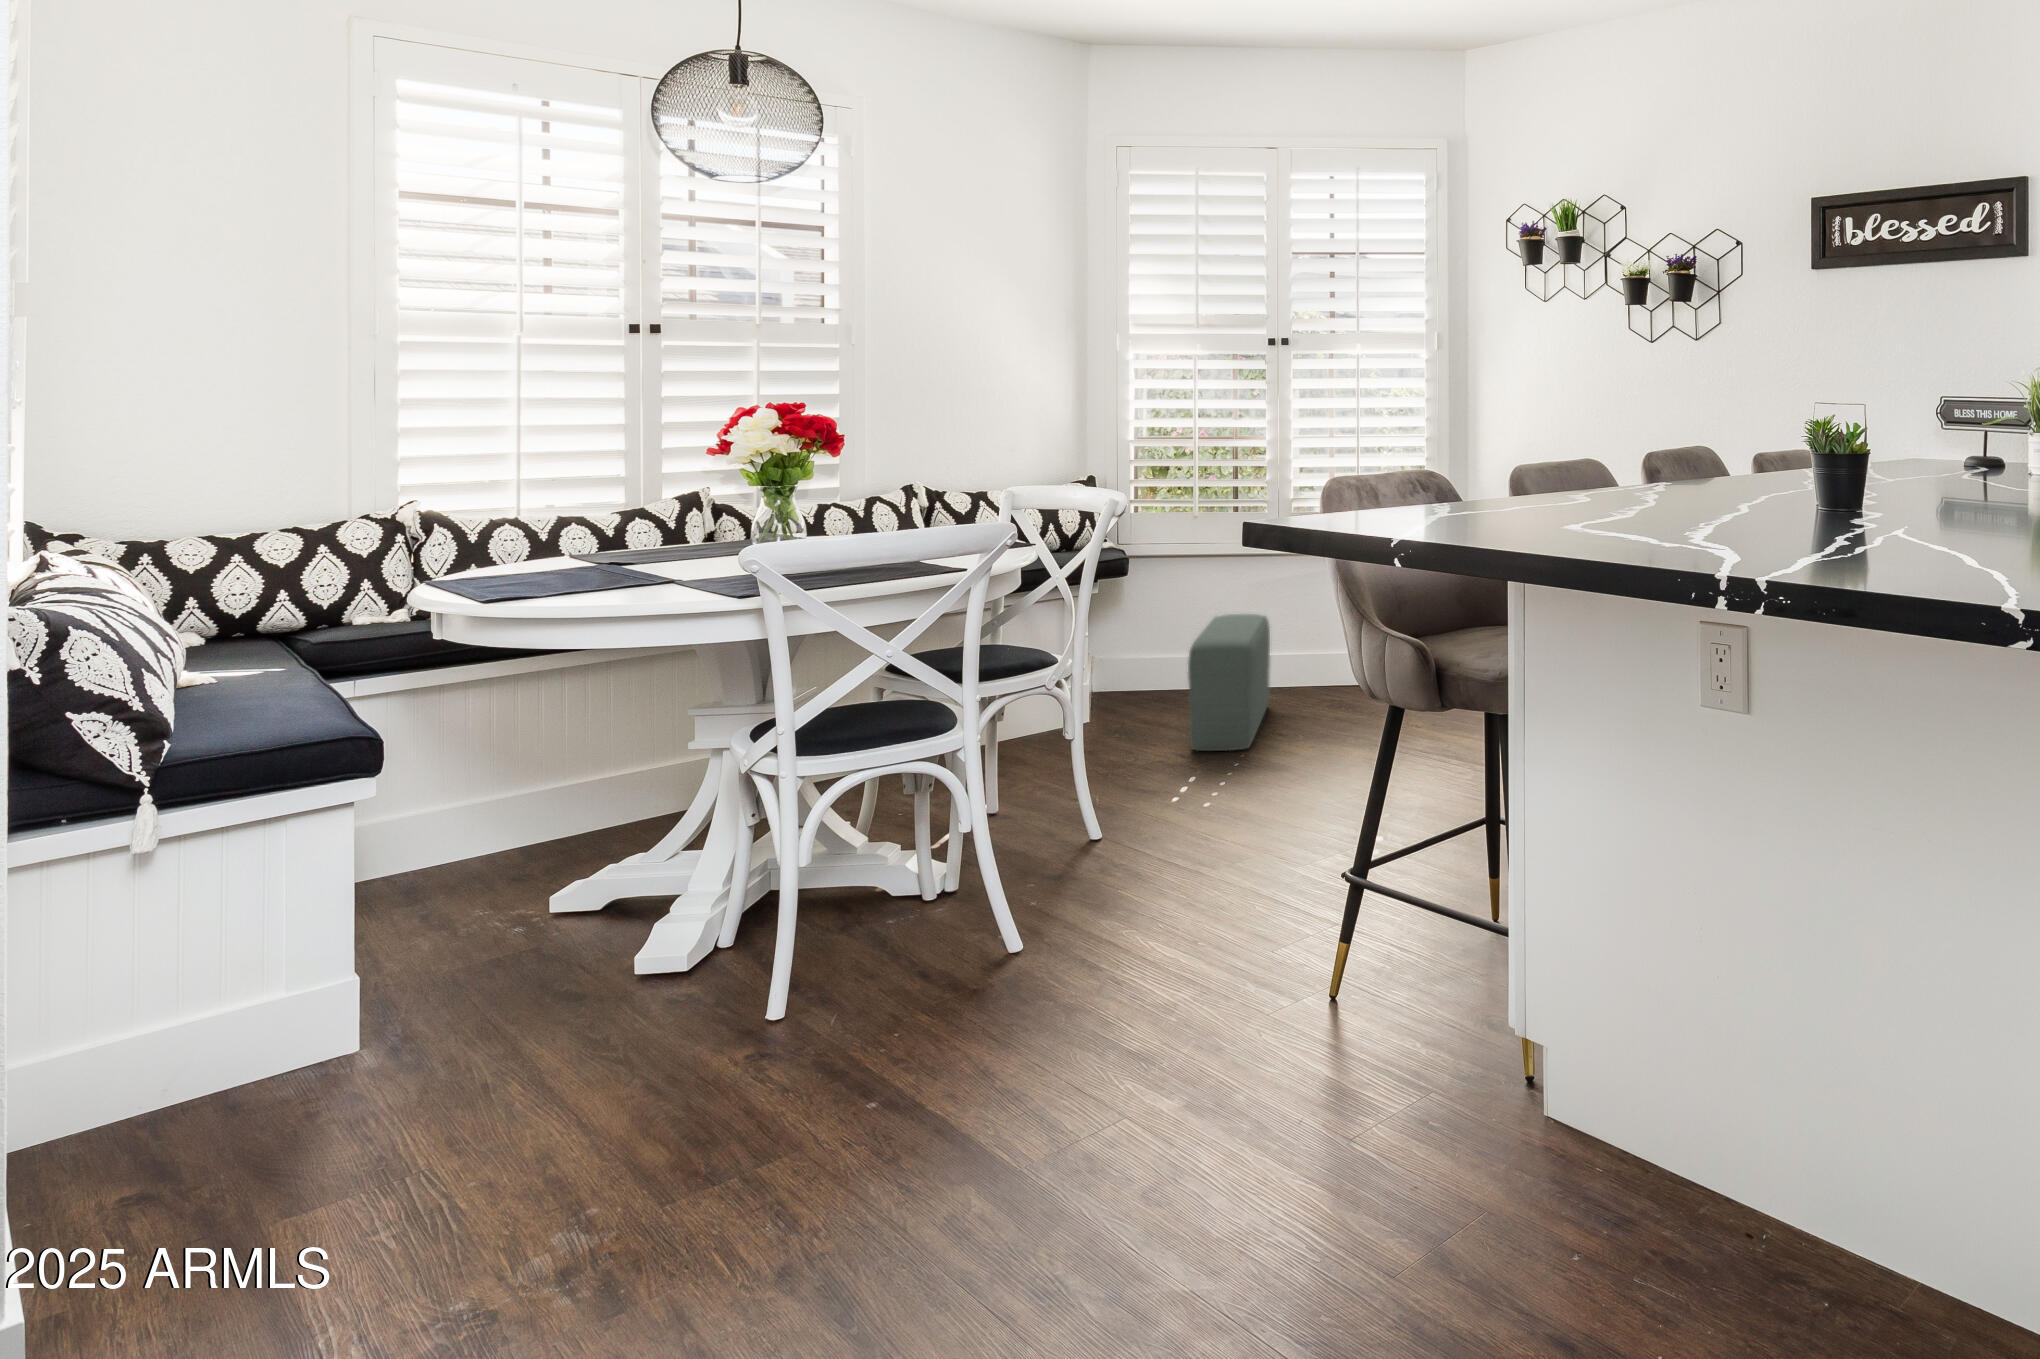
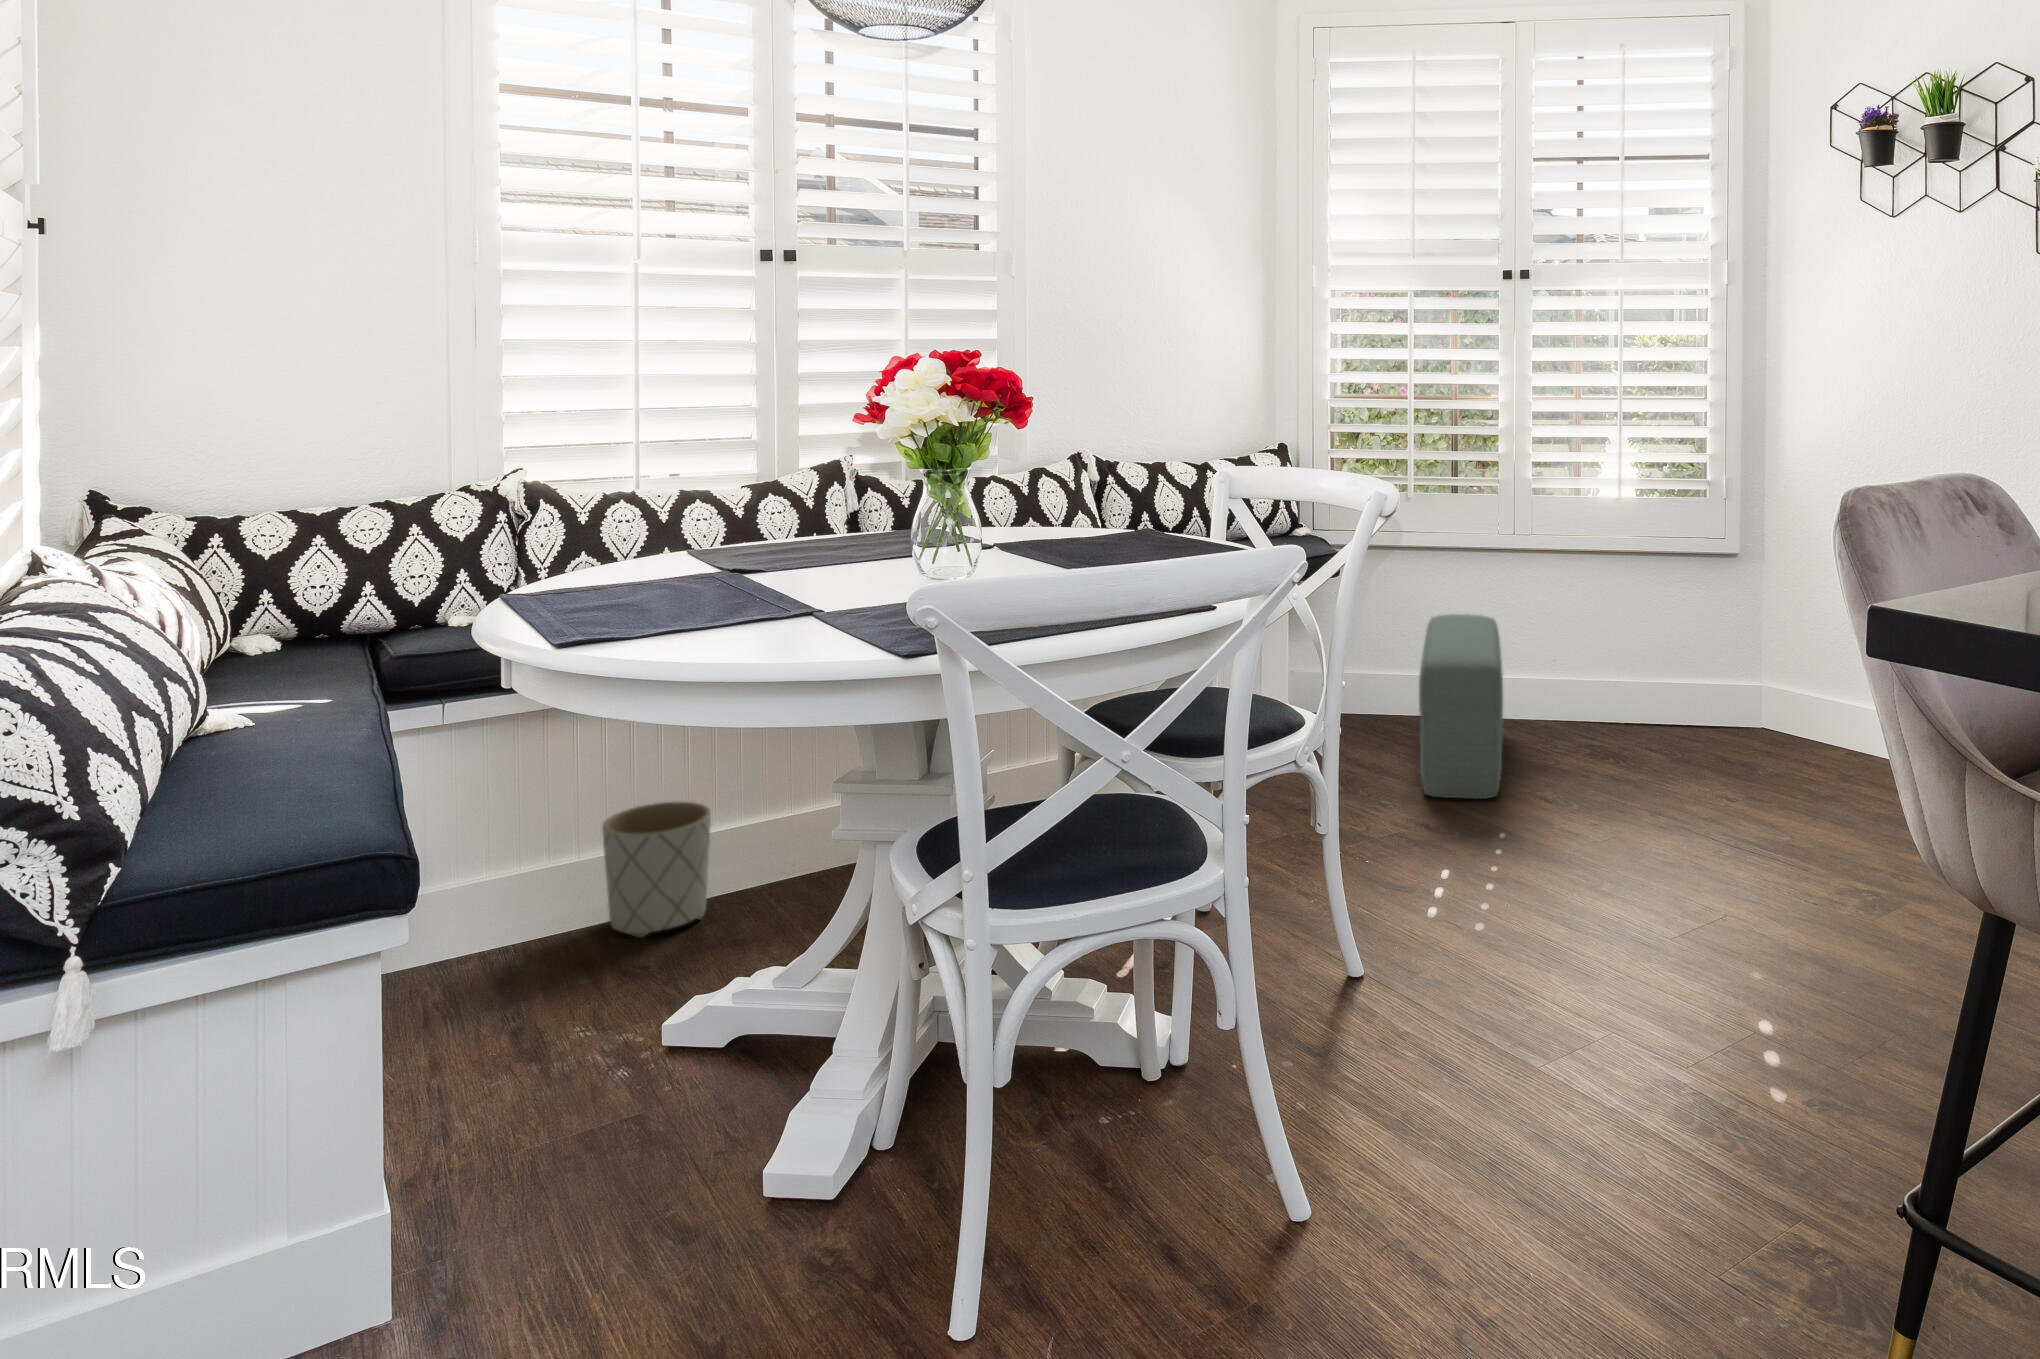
planter: none [488,765,582,868] -> present [602,802,711,937]

